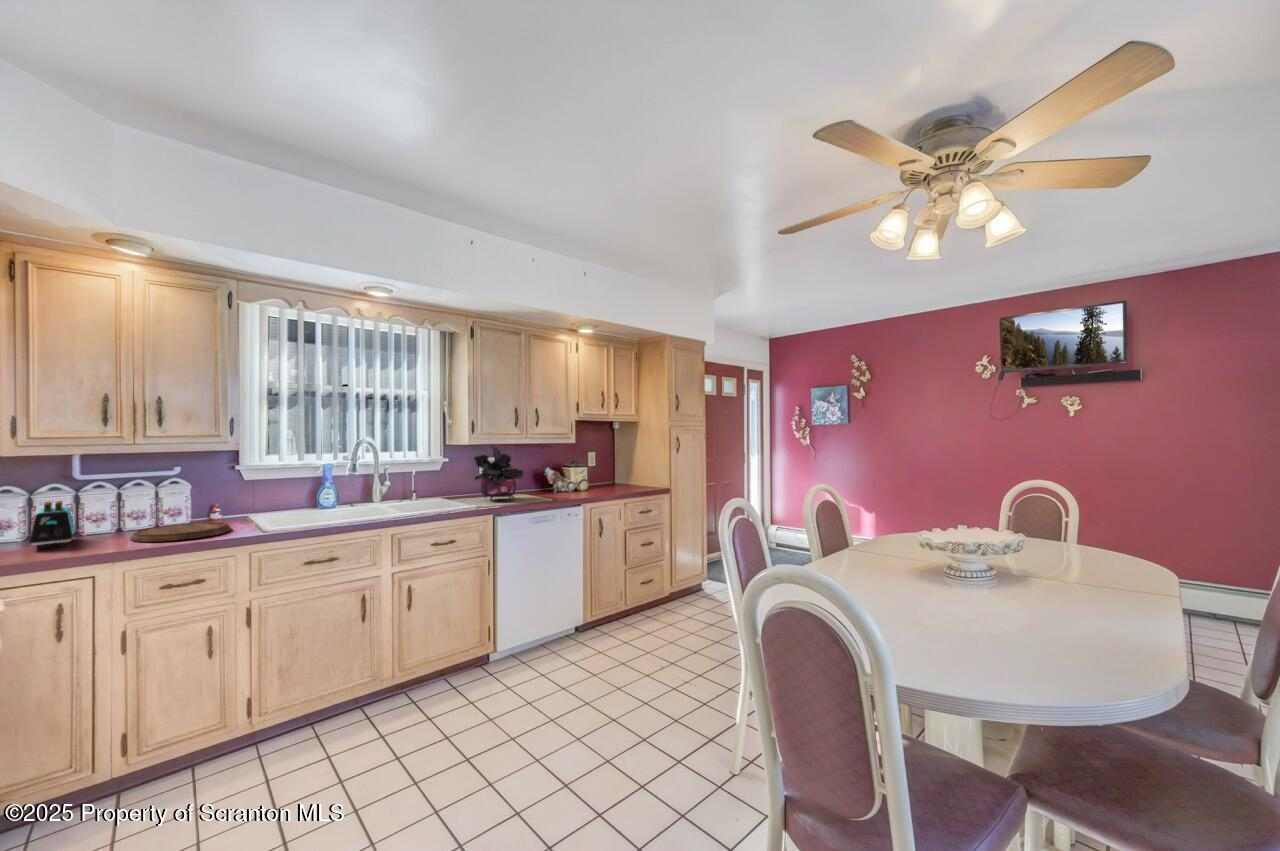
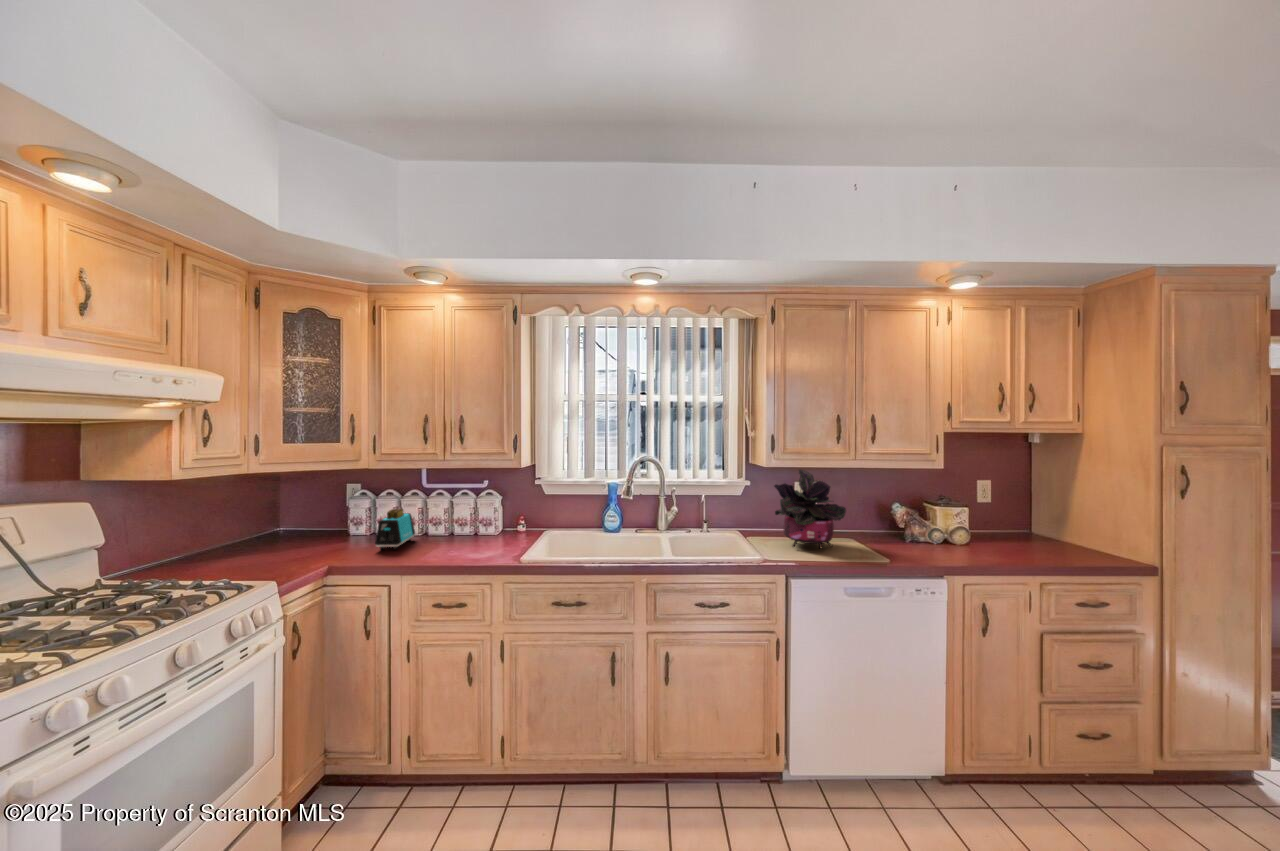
cutting board: present [130,522,231,542] -> none [435,535,511,559]

